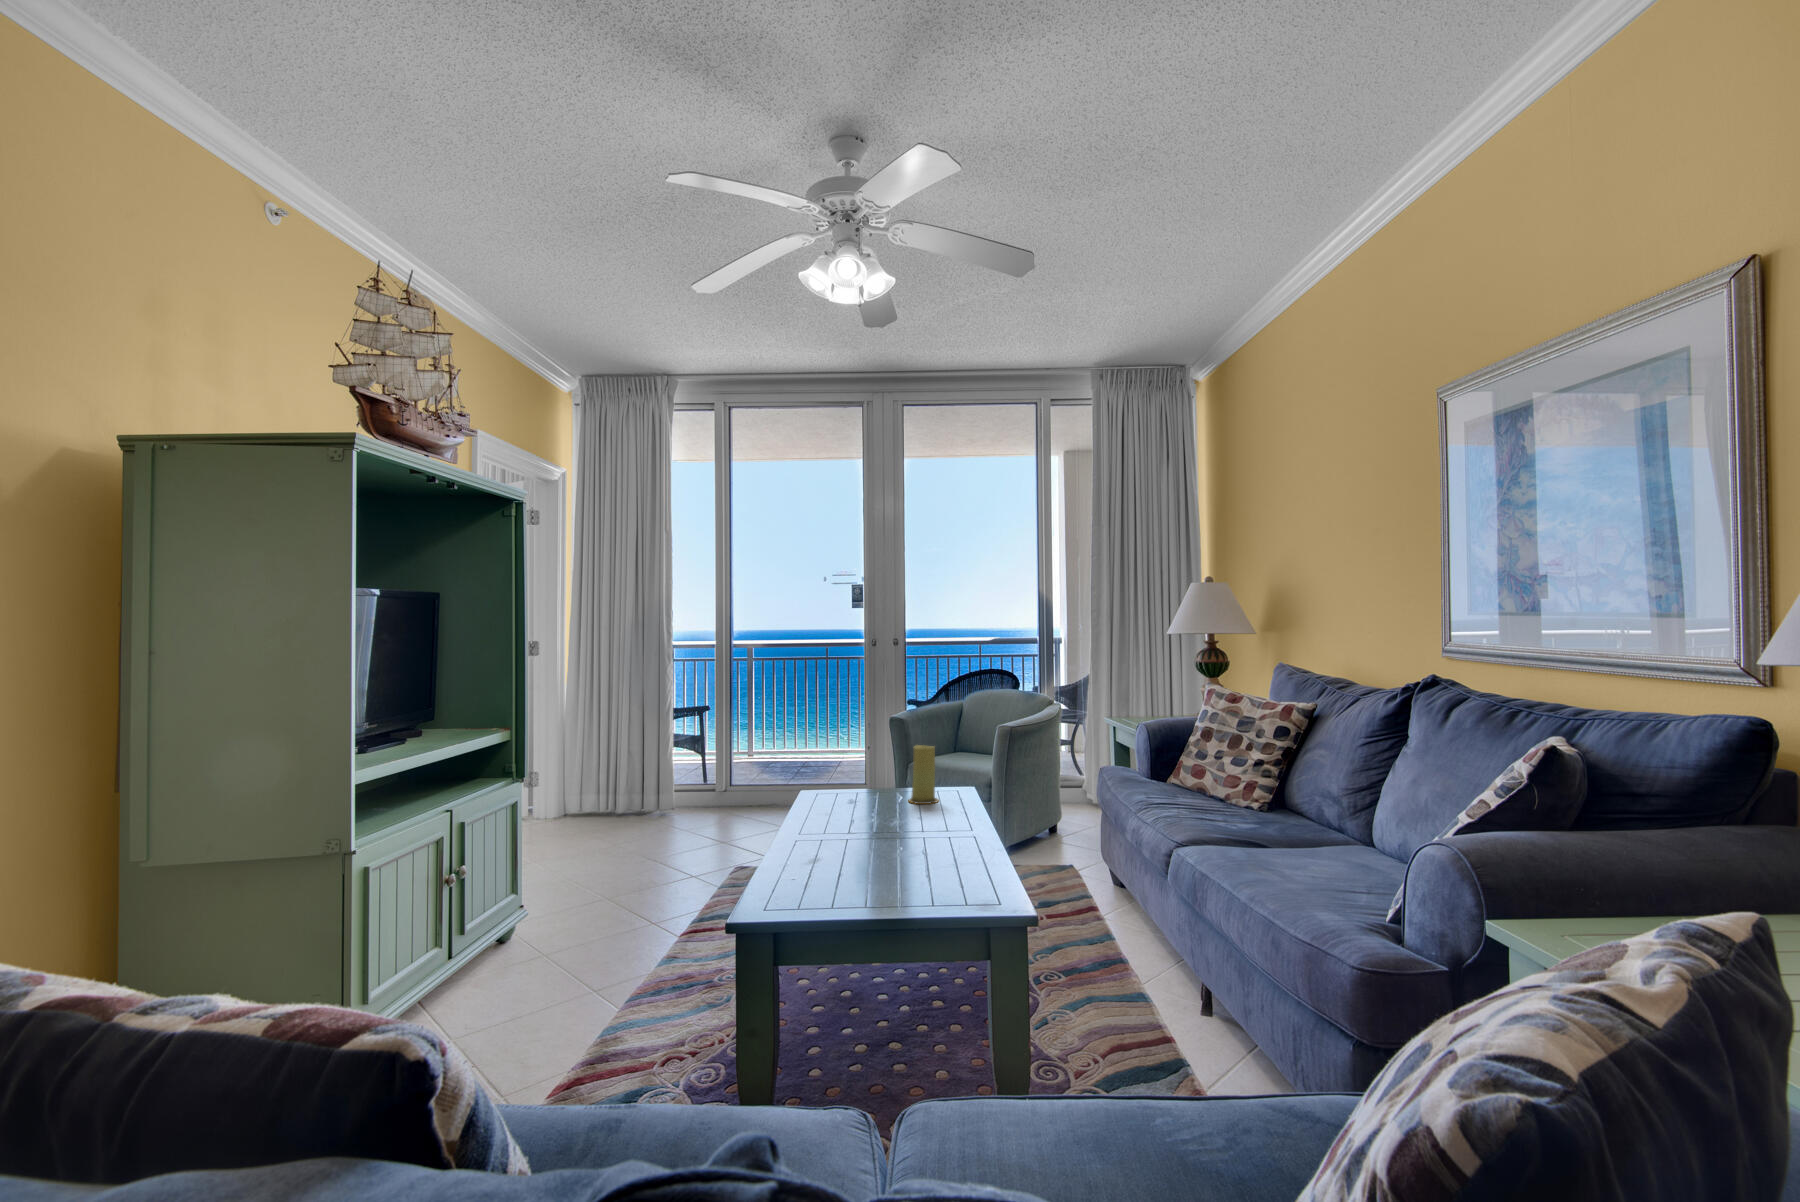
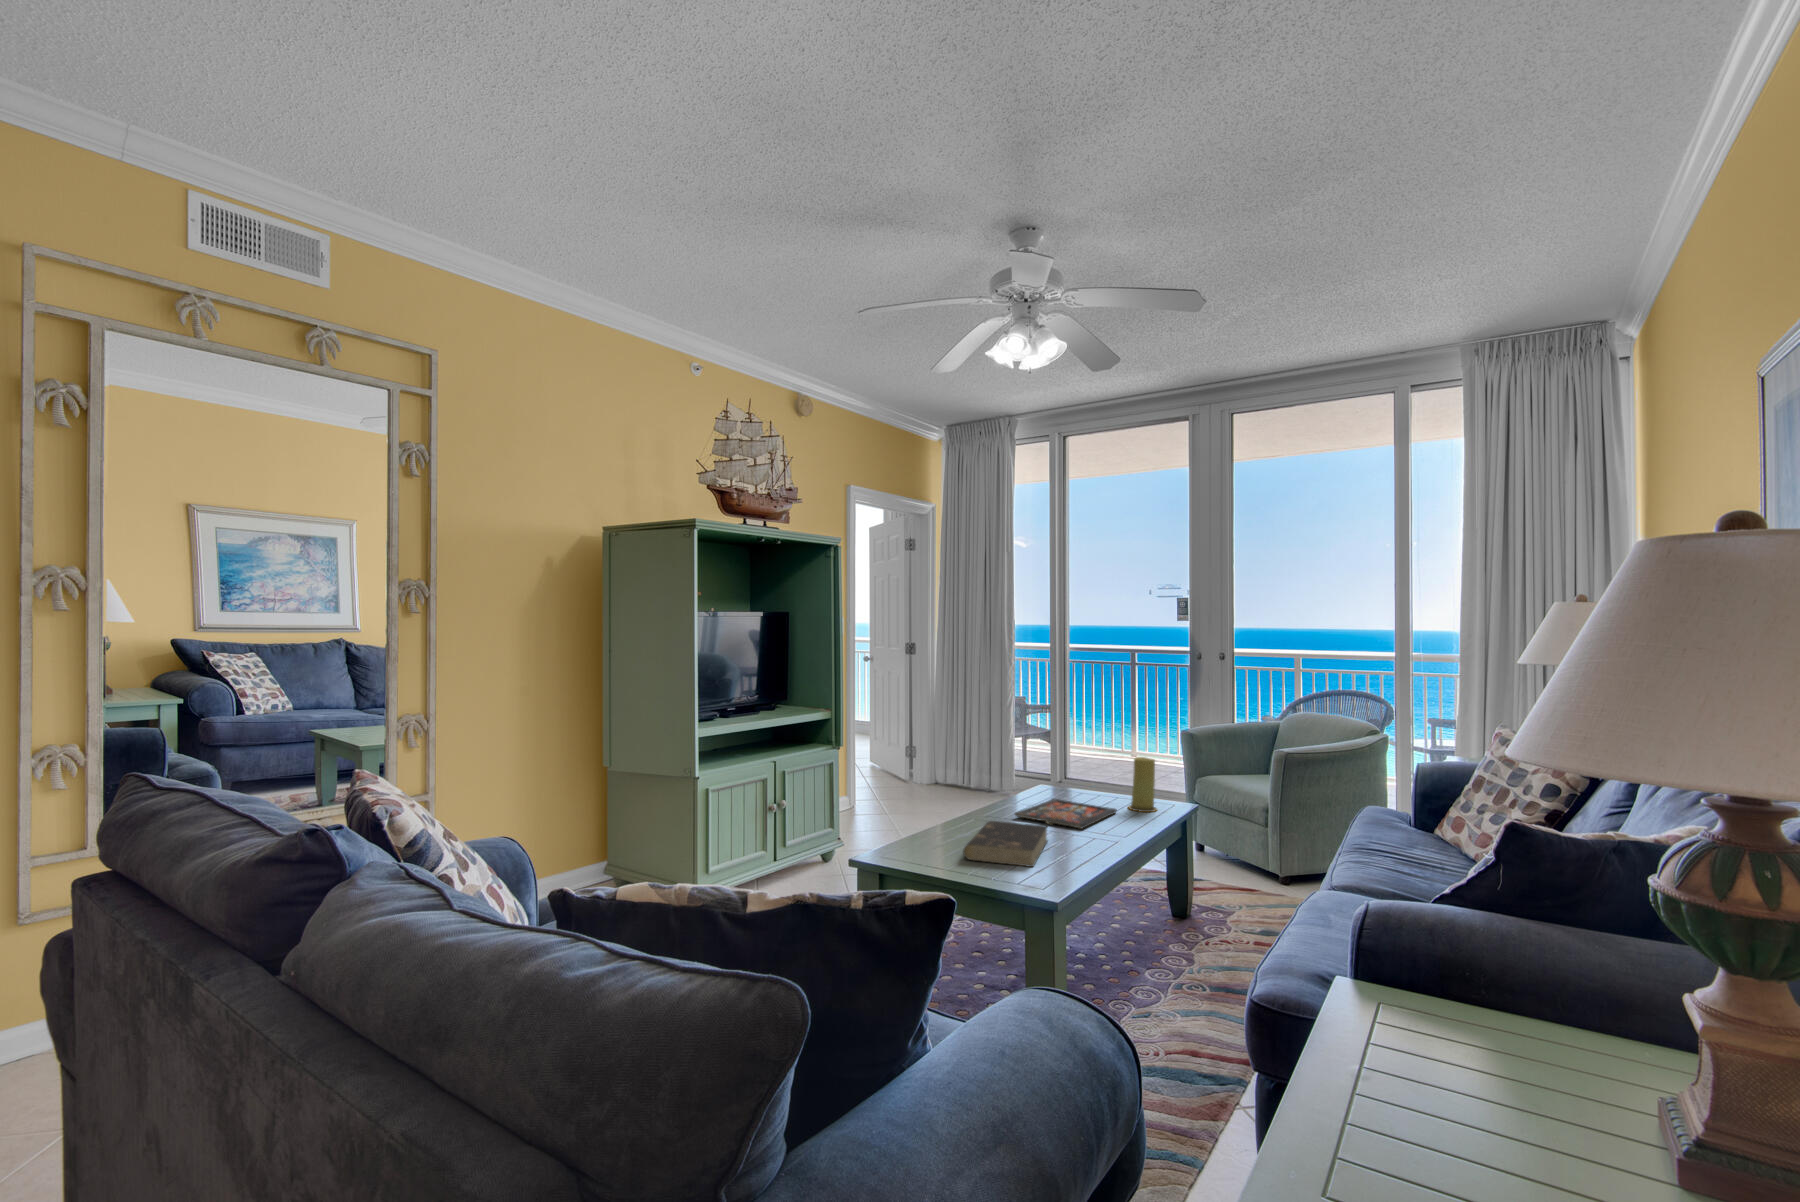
board game: none [813,804,907,831] -> present [1015,798,1117,829]
book: none [809,831,910,884] -> present [963,821,1047,867]

